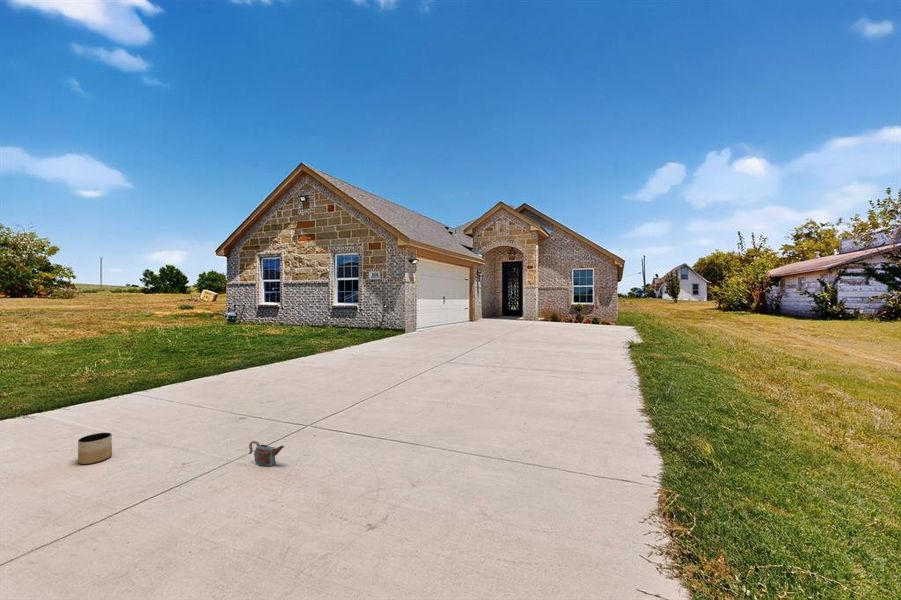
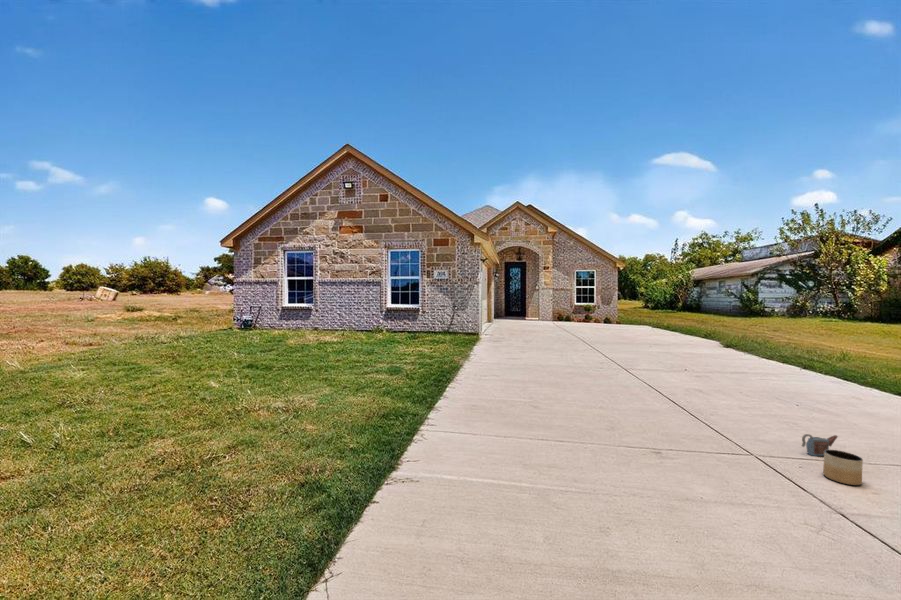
planter: present [78,433,112,464] -> present [823,450,863,485]

